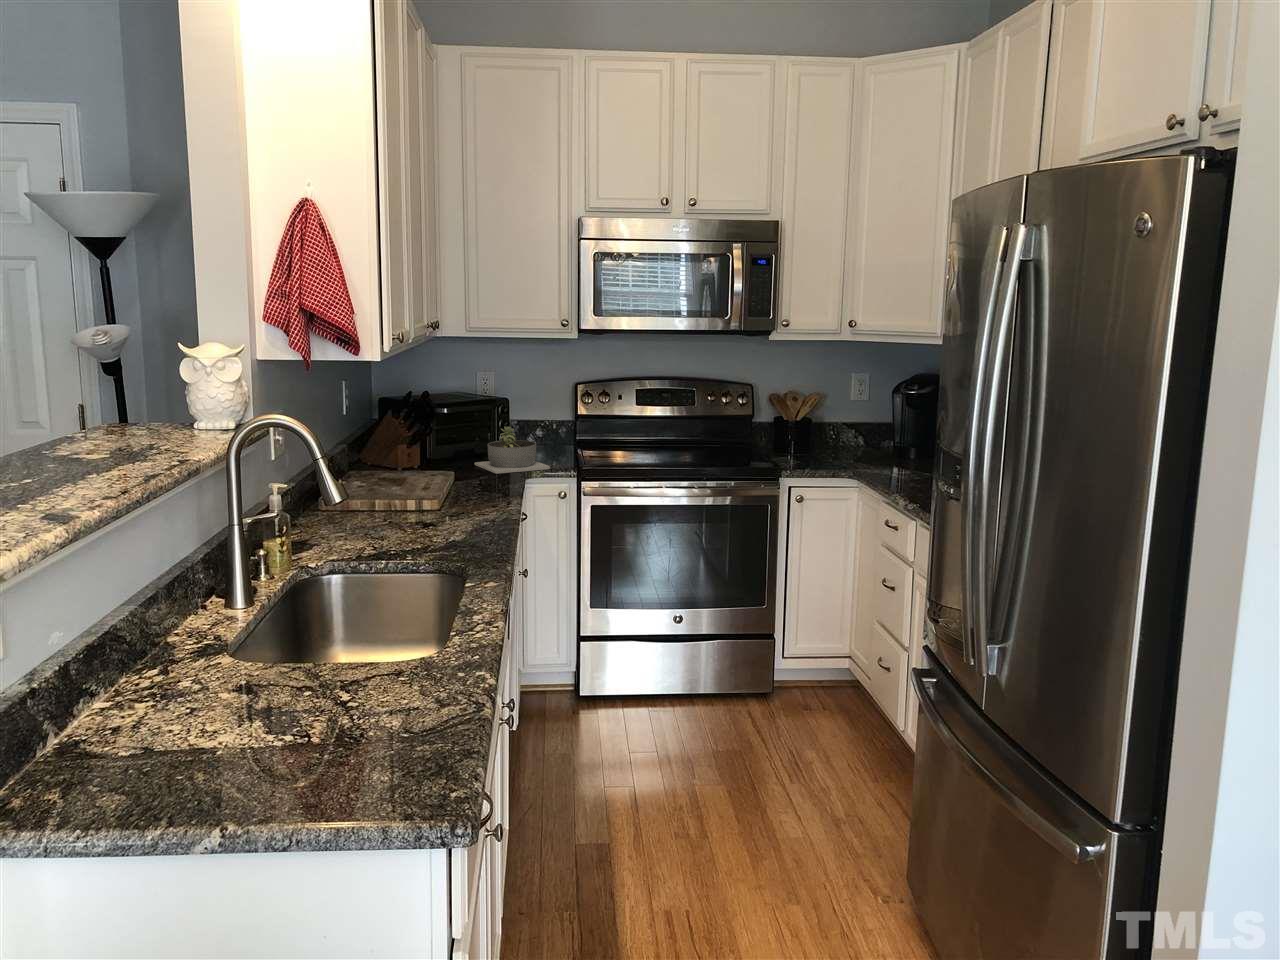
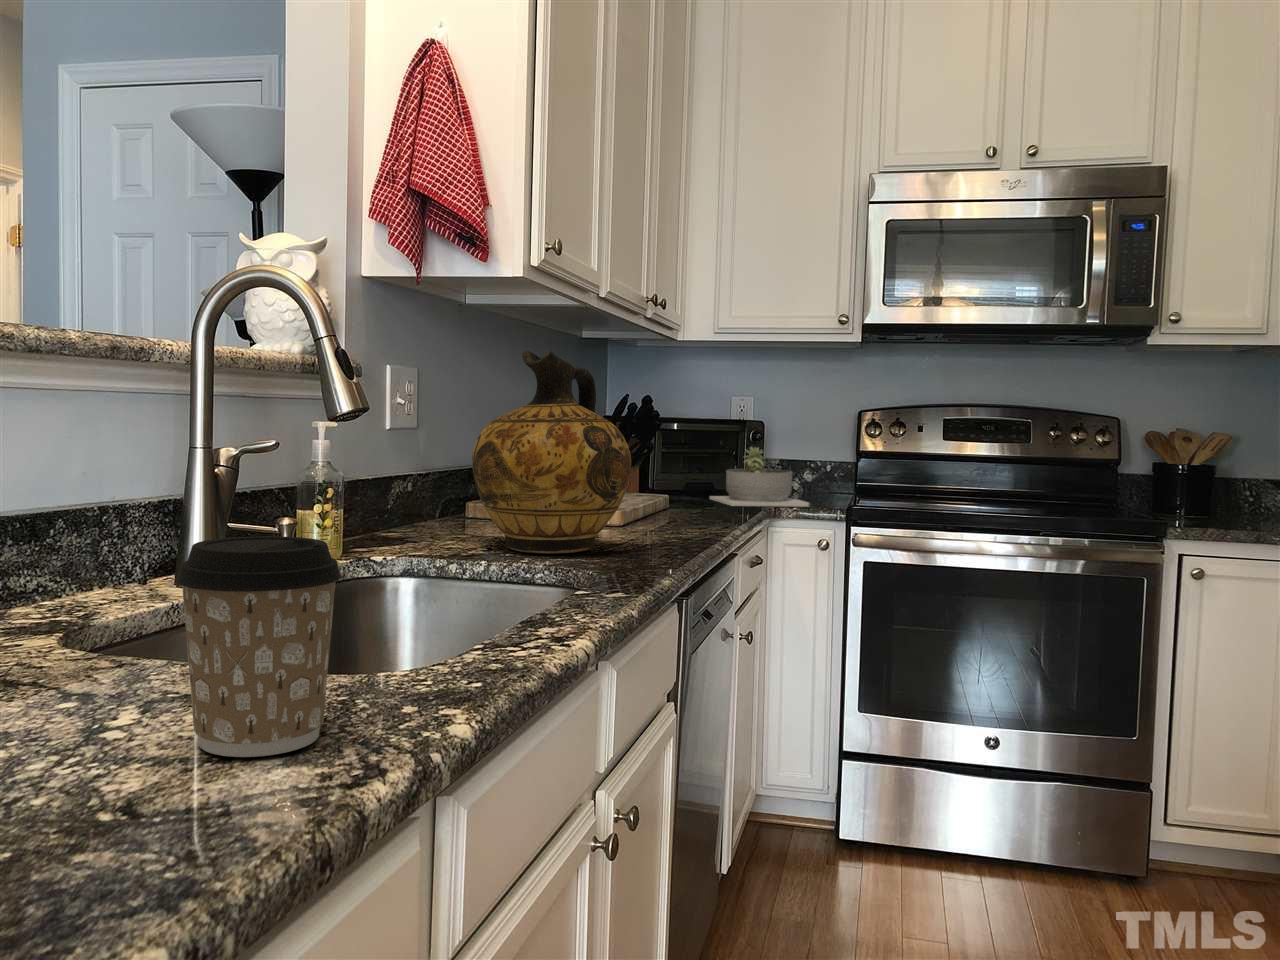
ceramic jug: none [362,423,467,551] -> present [472,351,631,554]
coffee cup: none [387,614,453,709] -> present [176,536,341,757]

